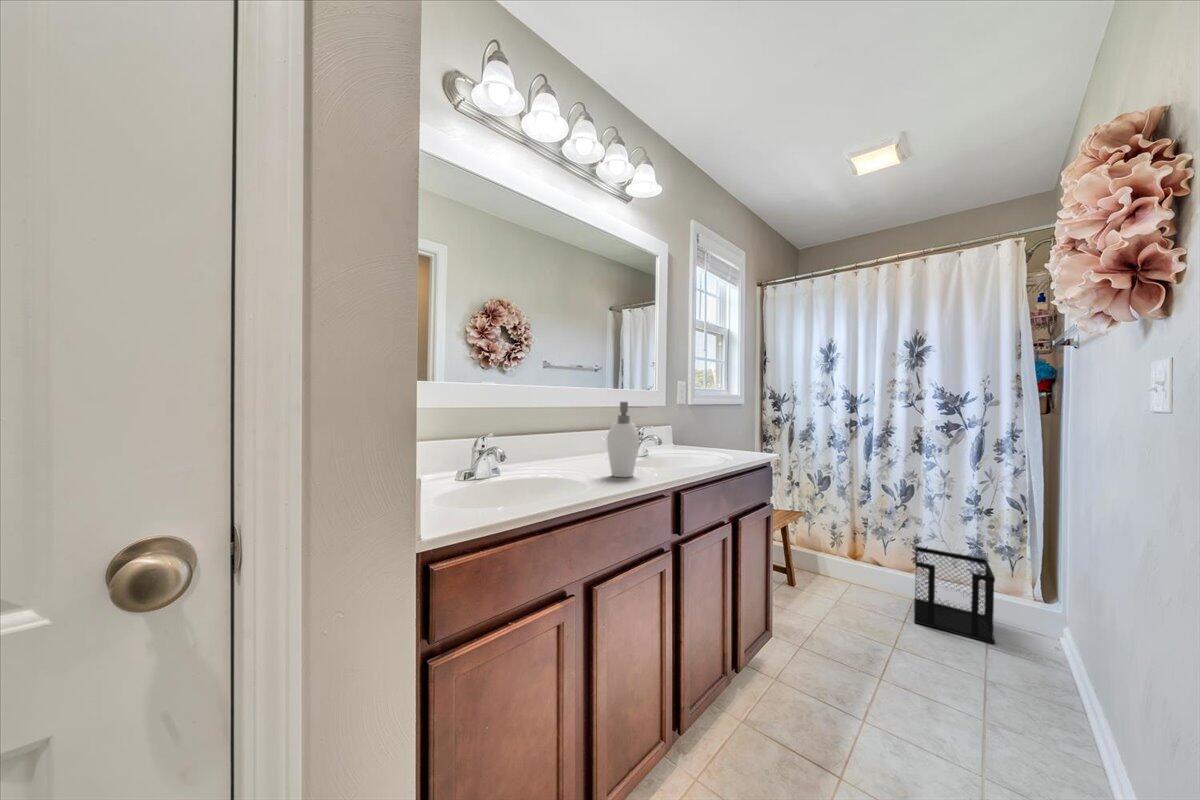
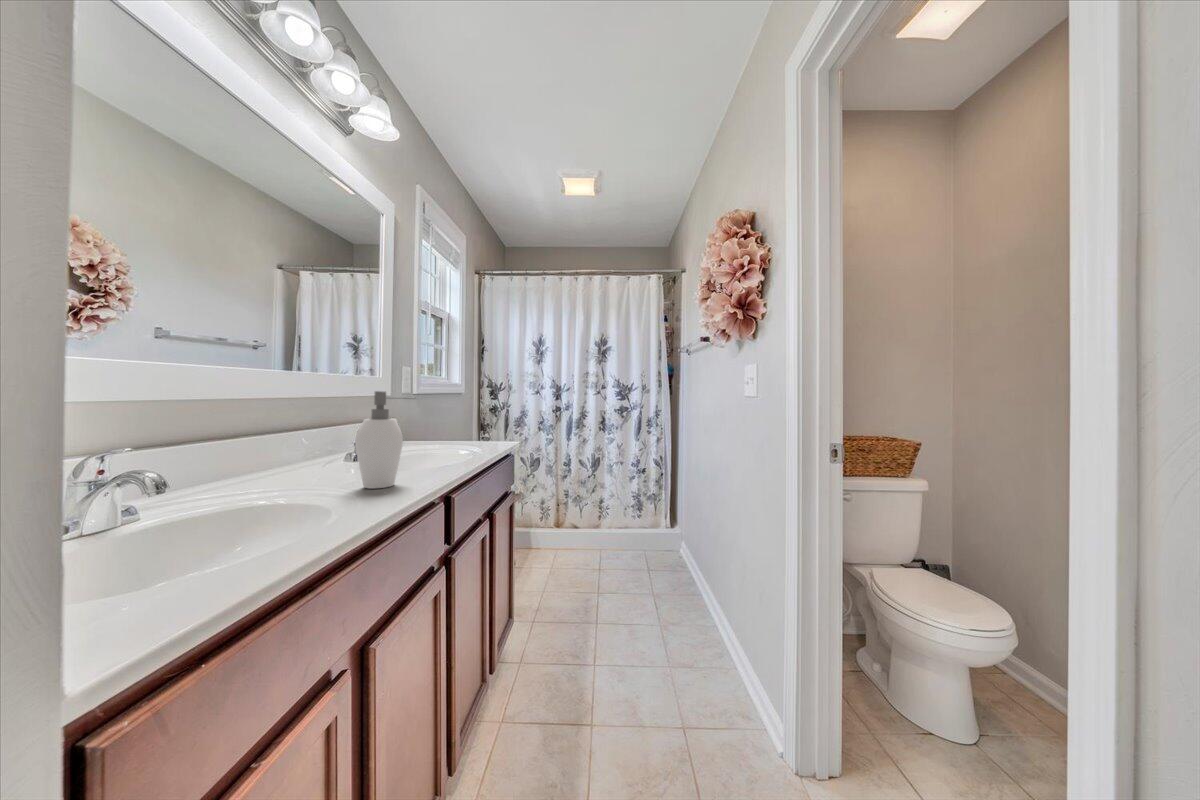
wastebasket: present [914,547,995,644] -> none [601,505,651,565]

